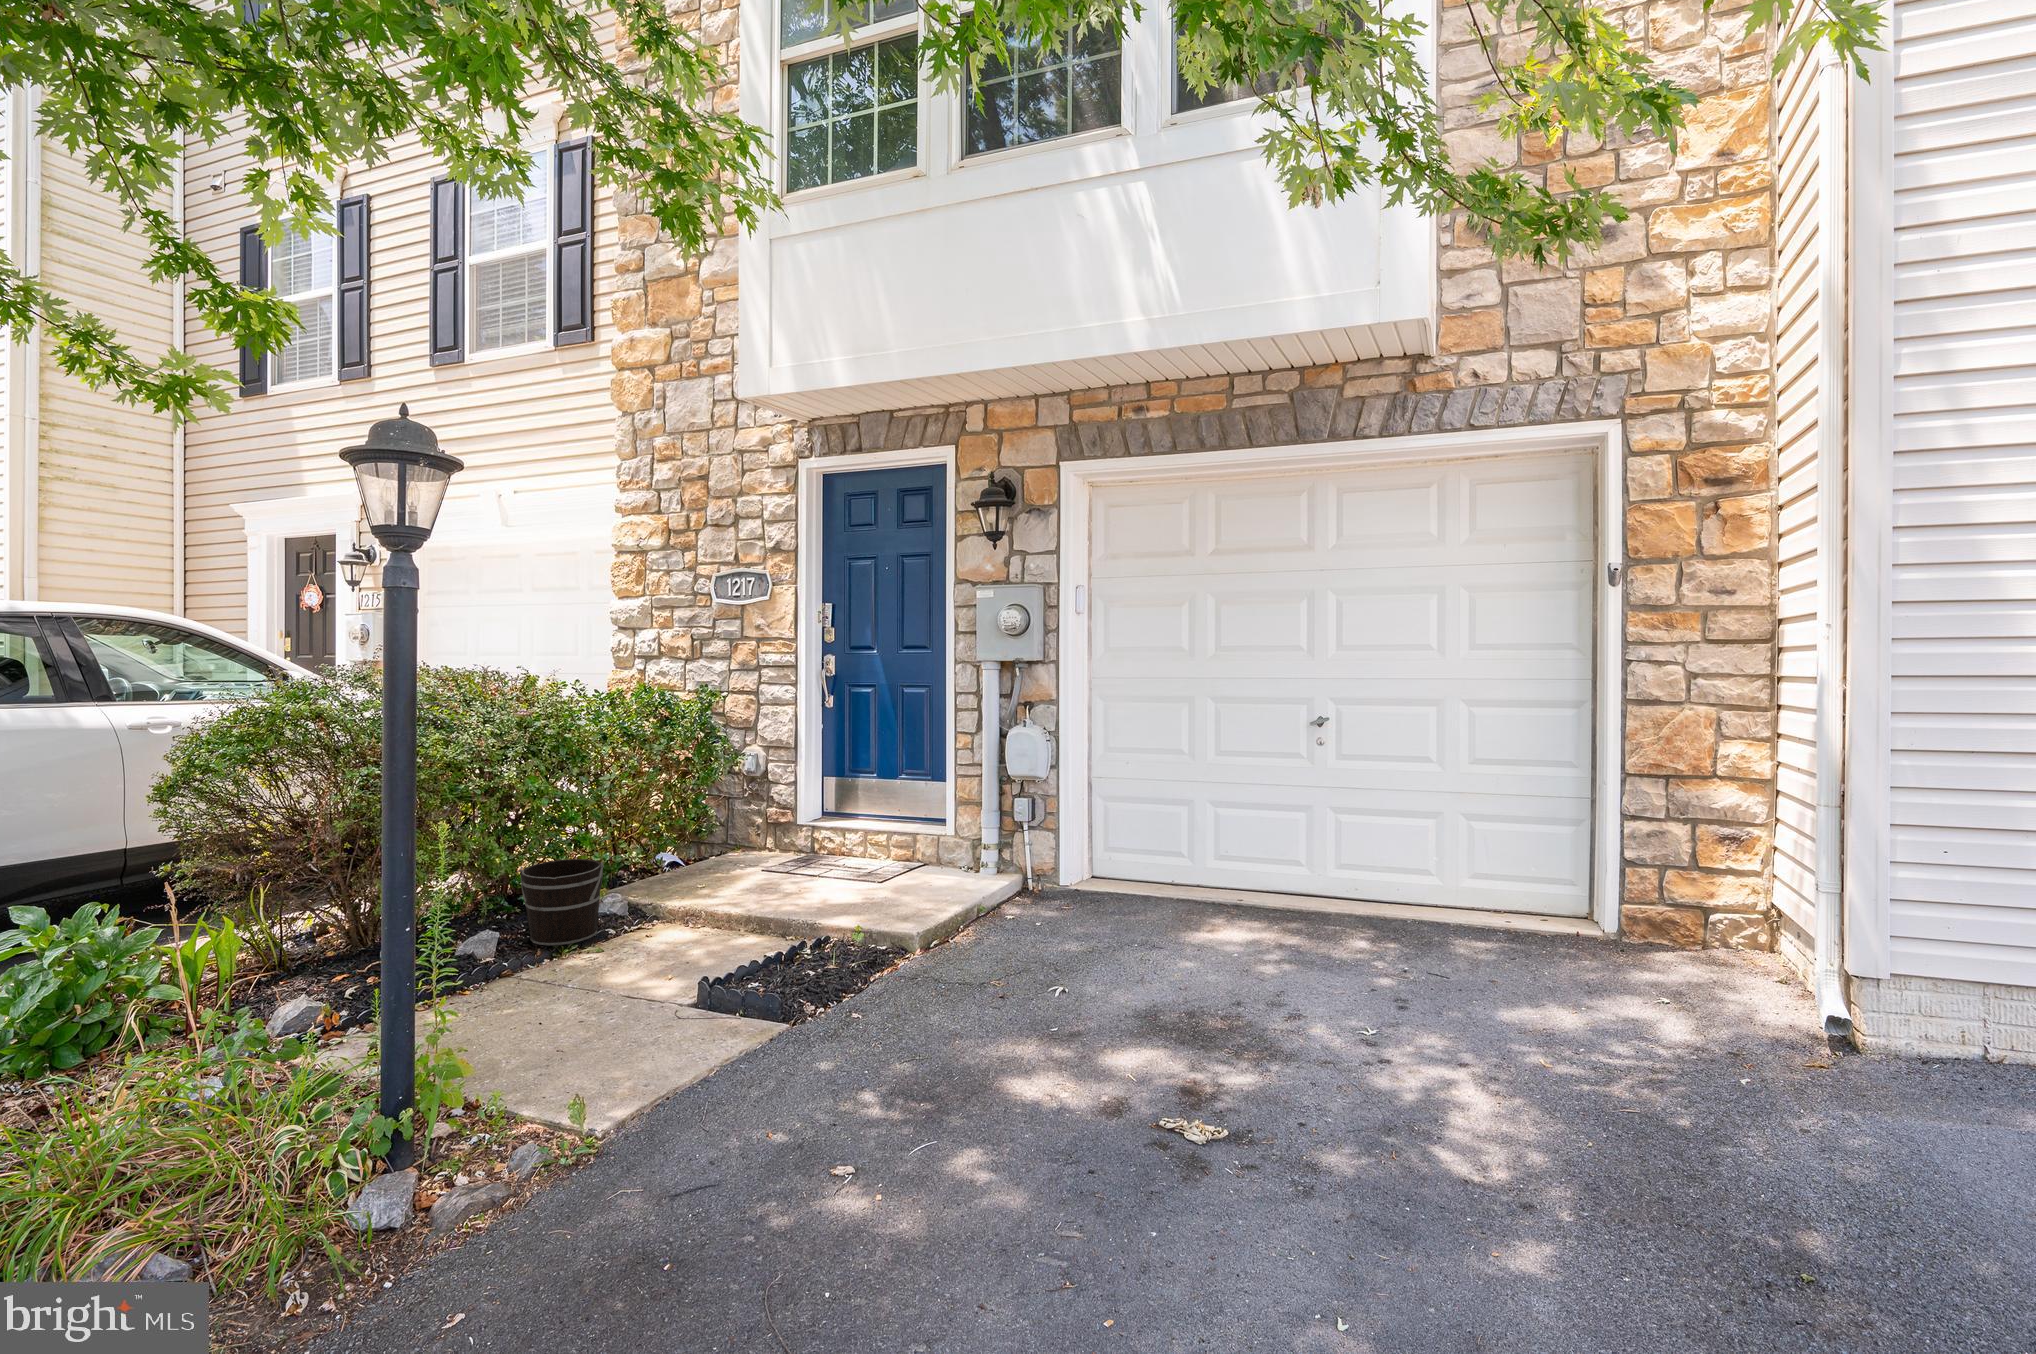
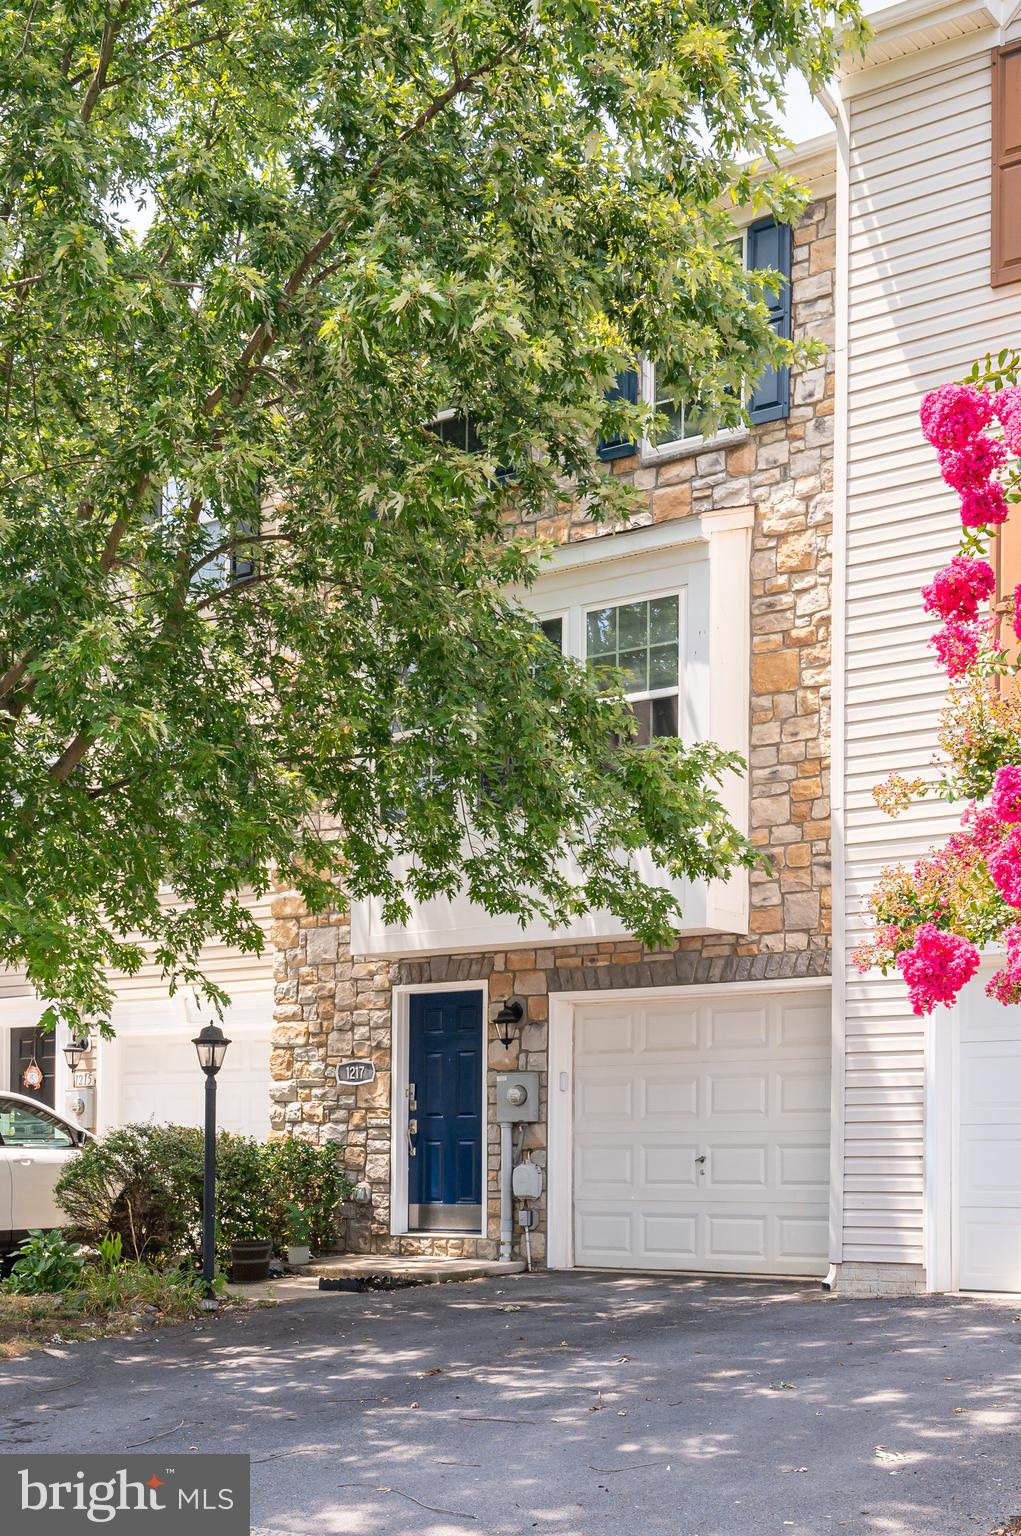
potted plant: none [625,779,695,874] -> present [281,1202,323,1265]

